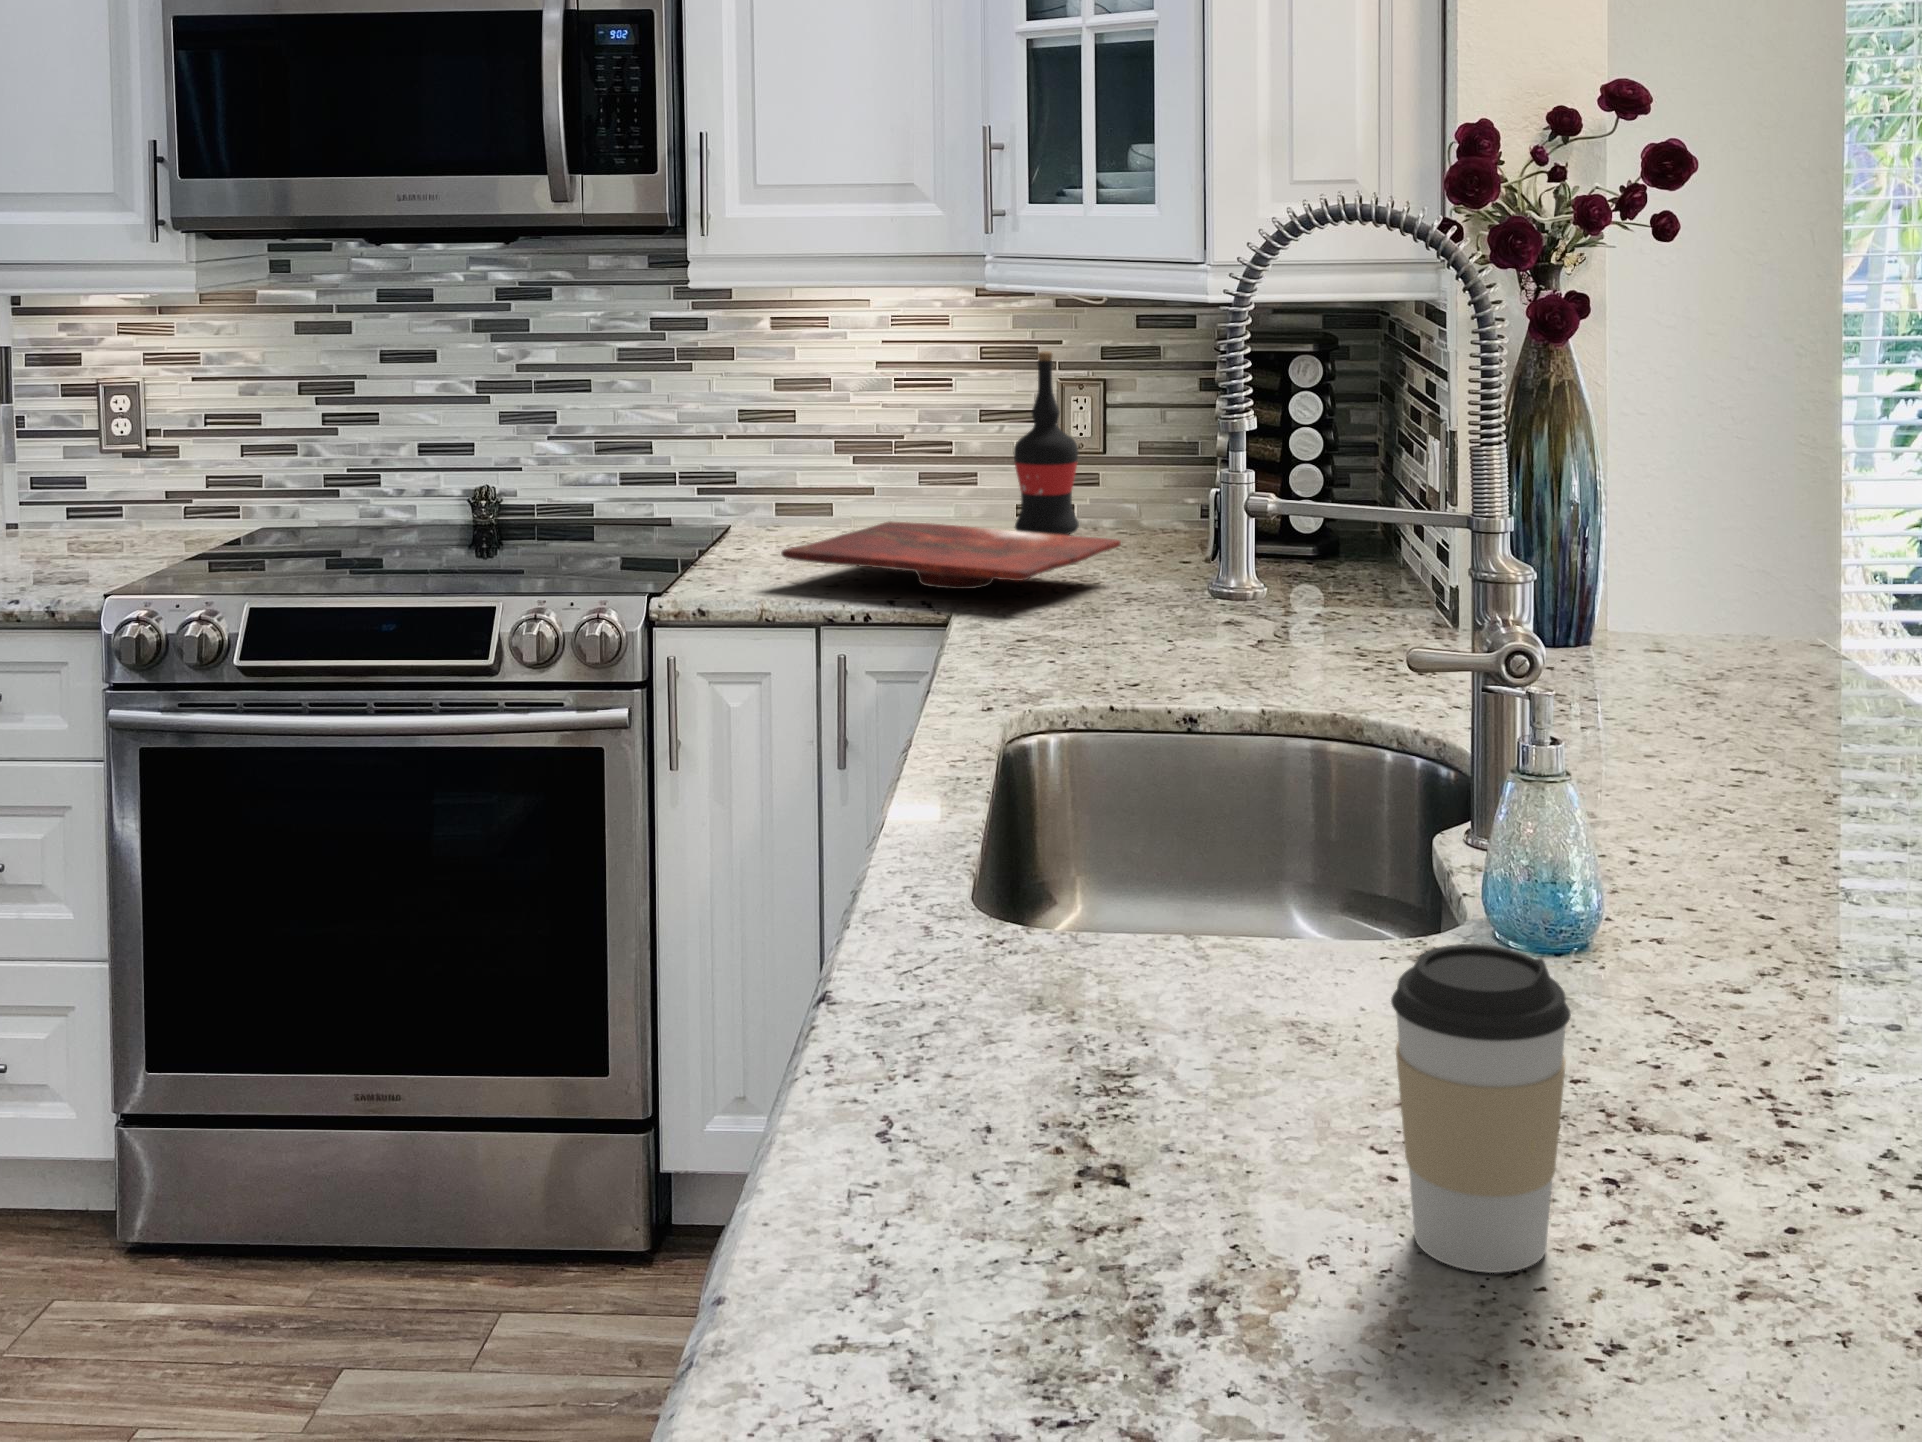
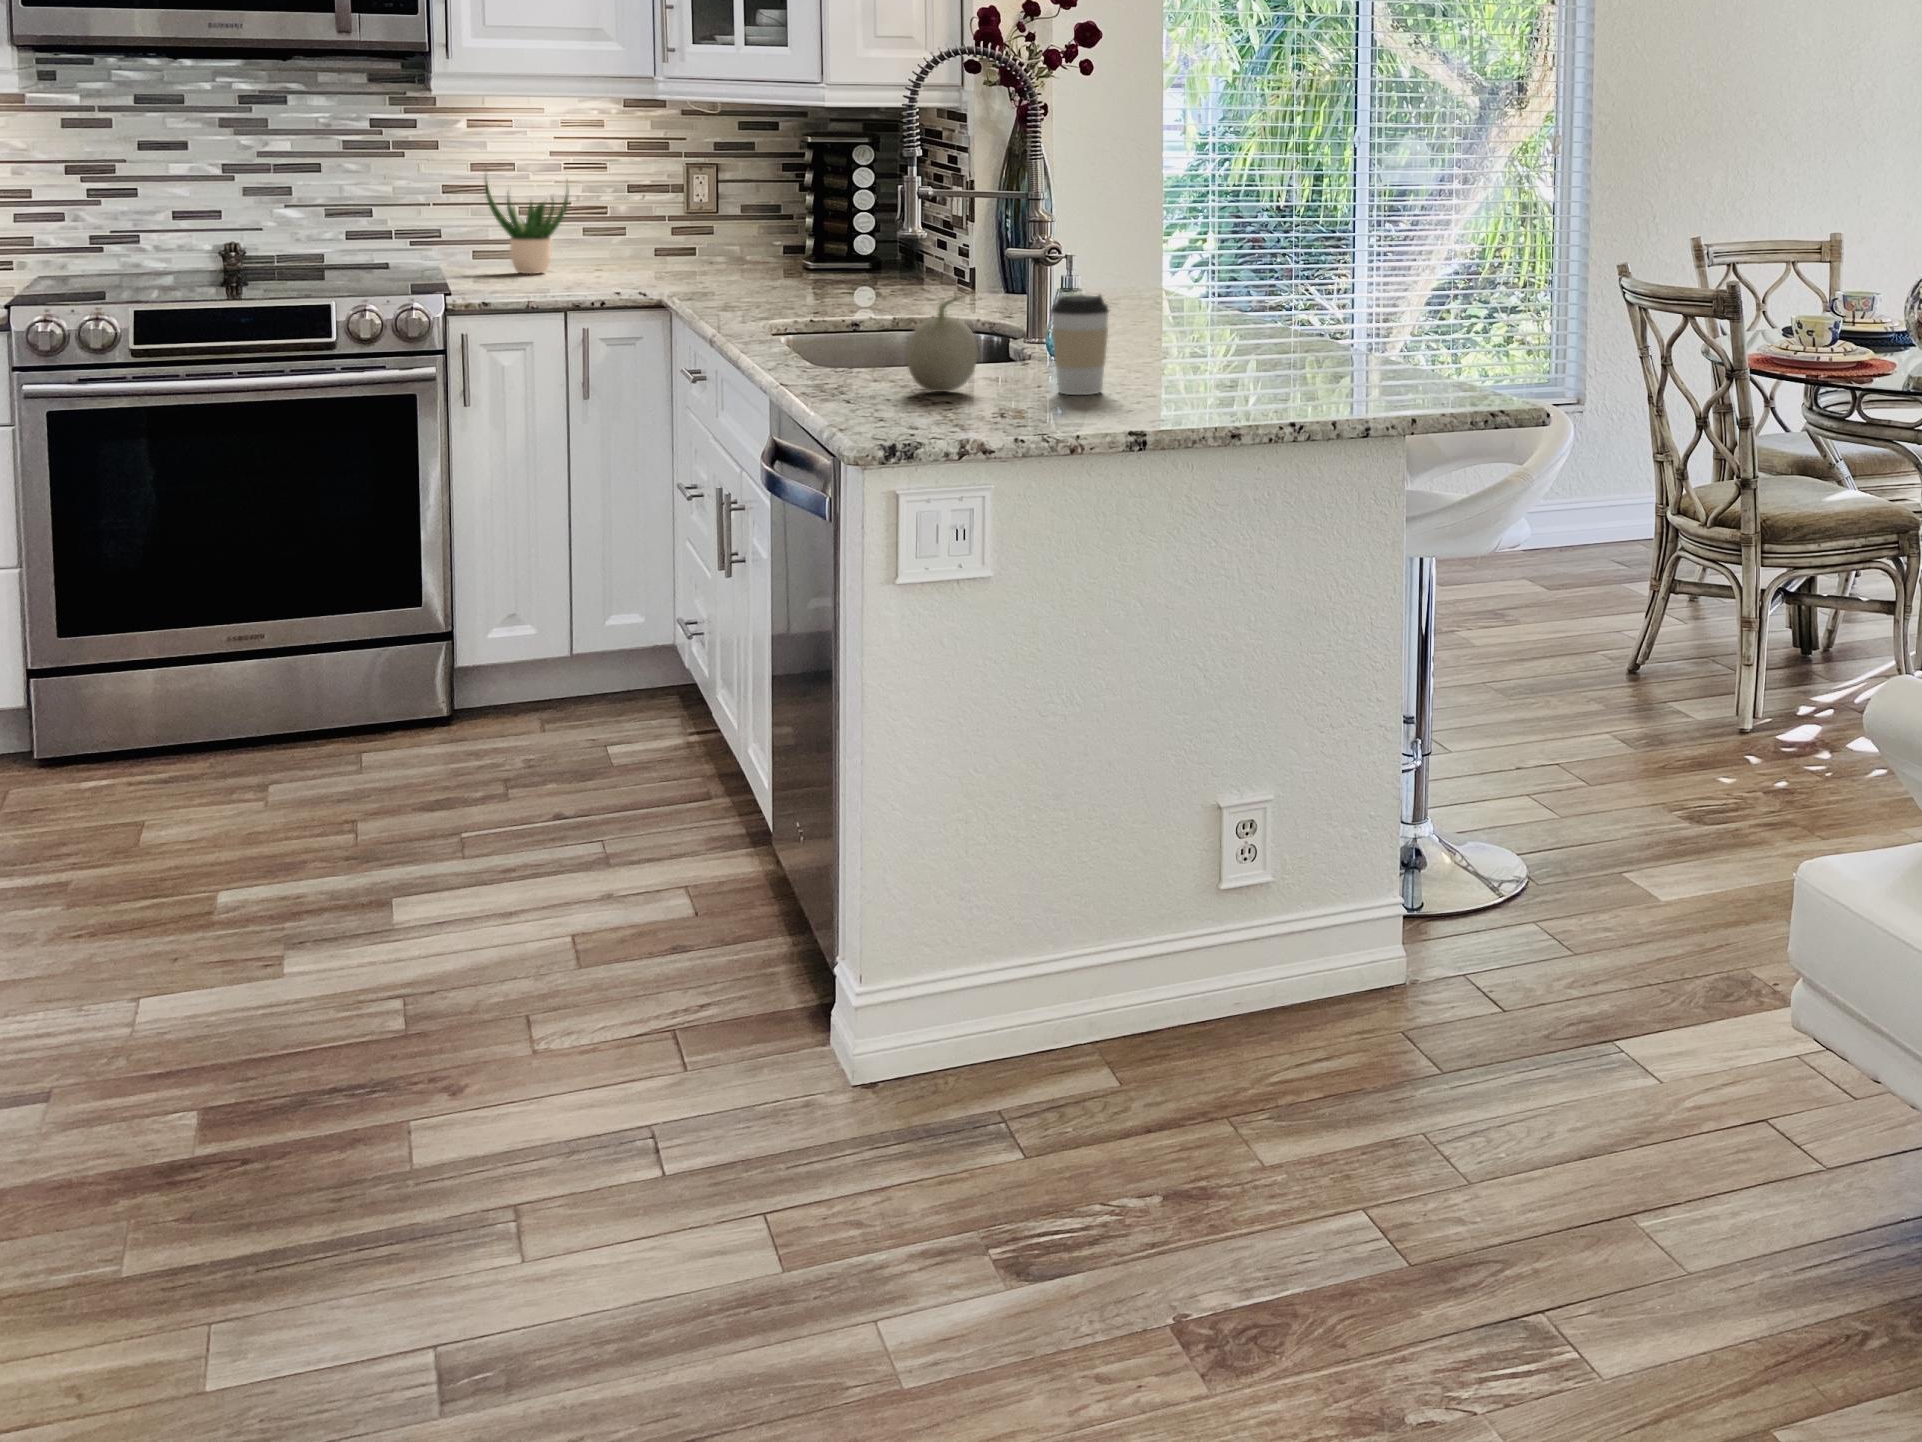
wine bottle: present [1014,351,1079,535] -> none [649,146,696,270]
potted plant: none [790,382,898,539] -> present [485,180,569,274]
cutting board: present [781,522,1121,589] -> none [528,255,751,288]
fruit: none [1005,898,1199,1188] -> present [907,295,978,392]

